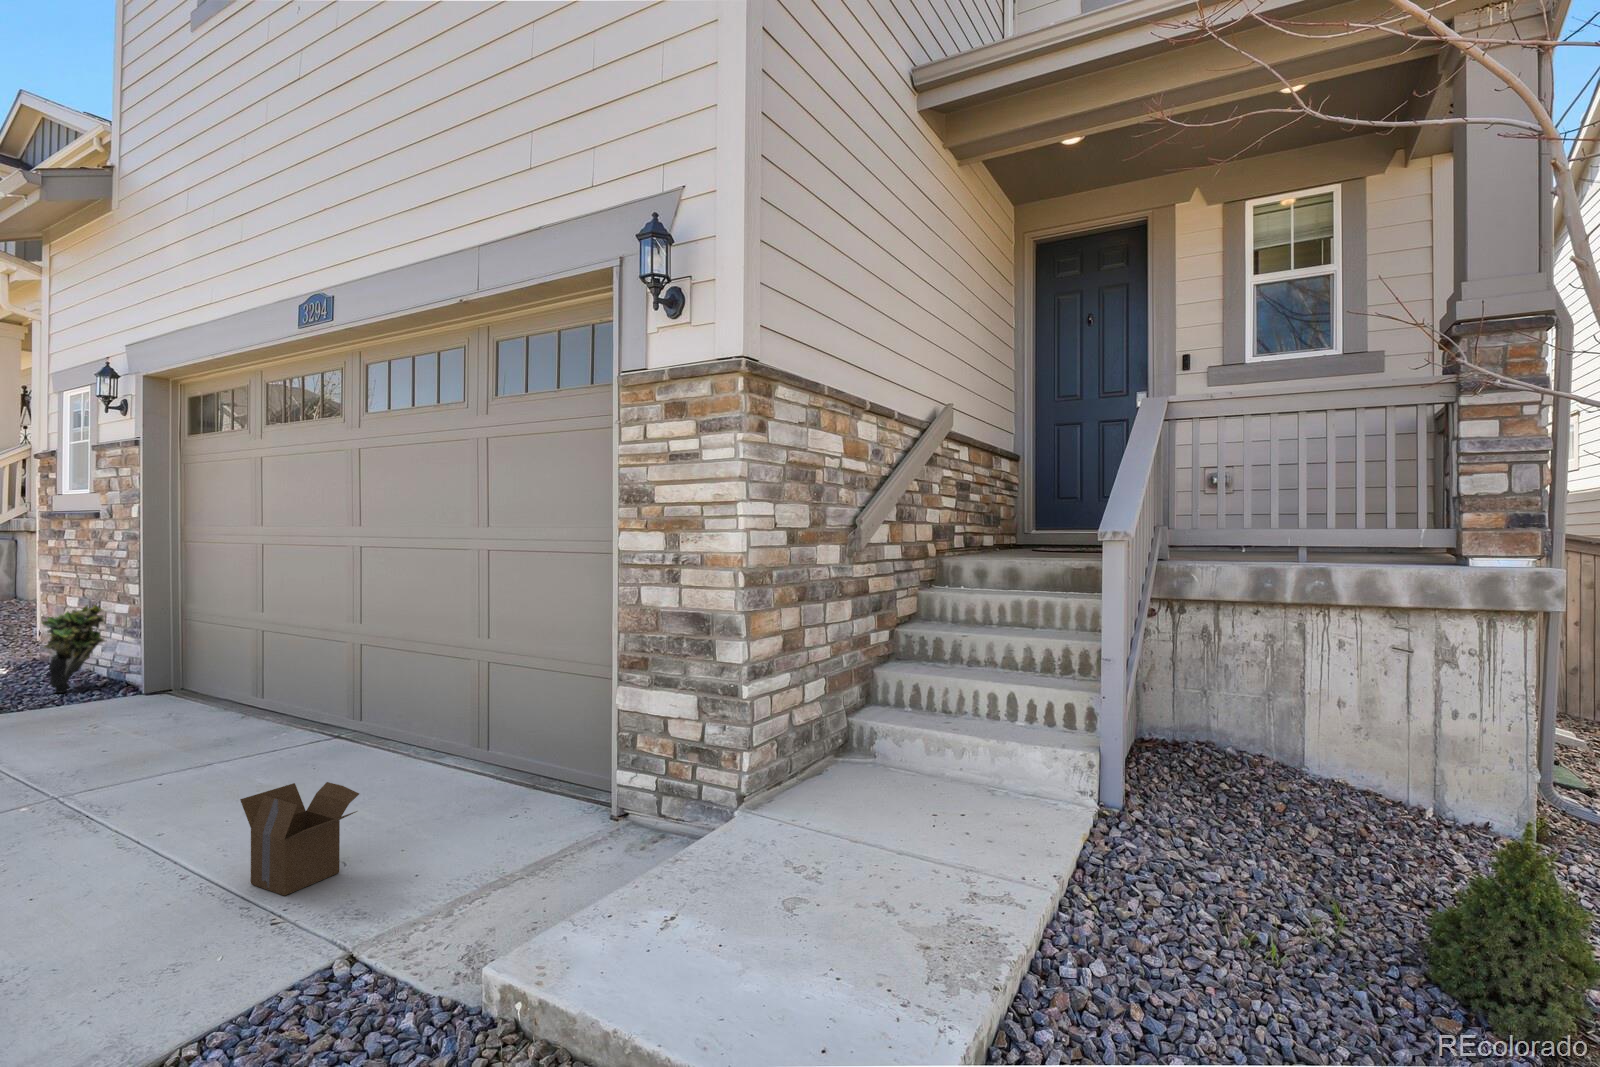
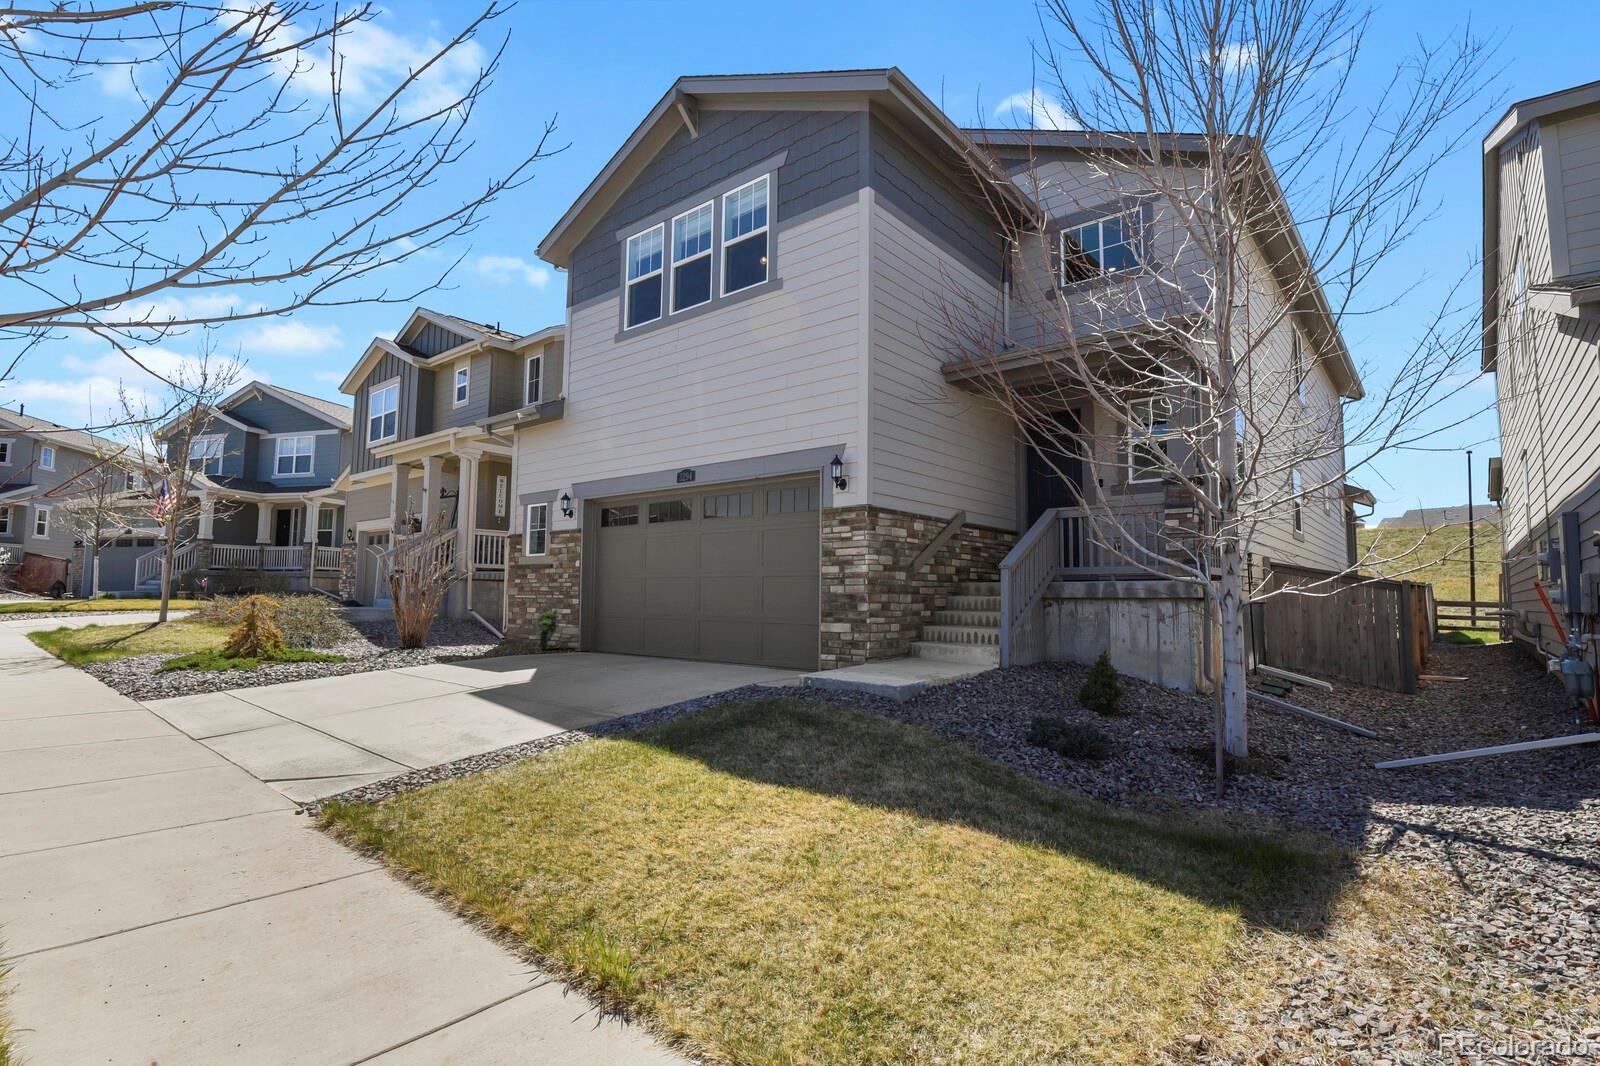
cardboard box: present [240,782,359,896] -> none [702,652,740,682]

